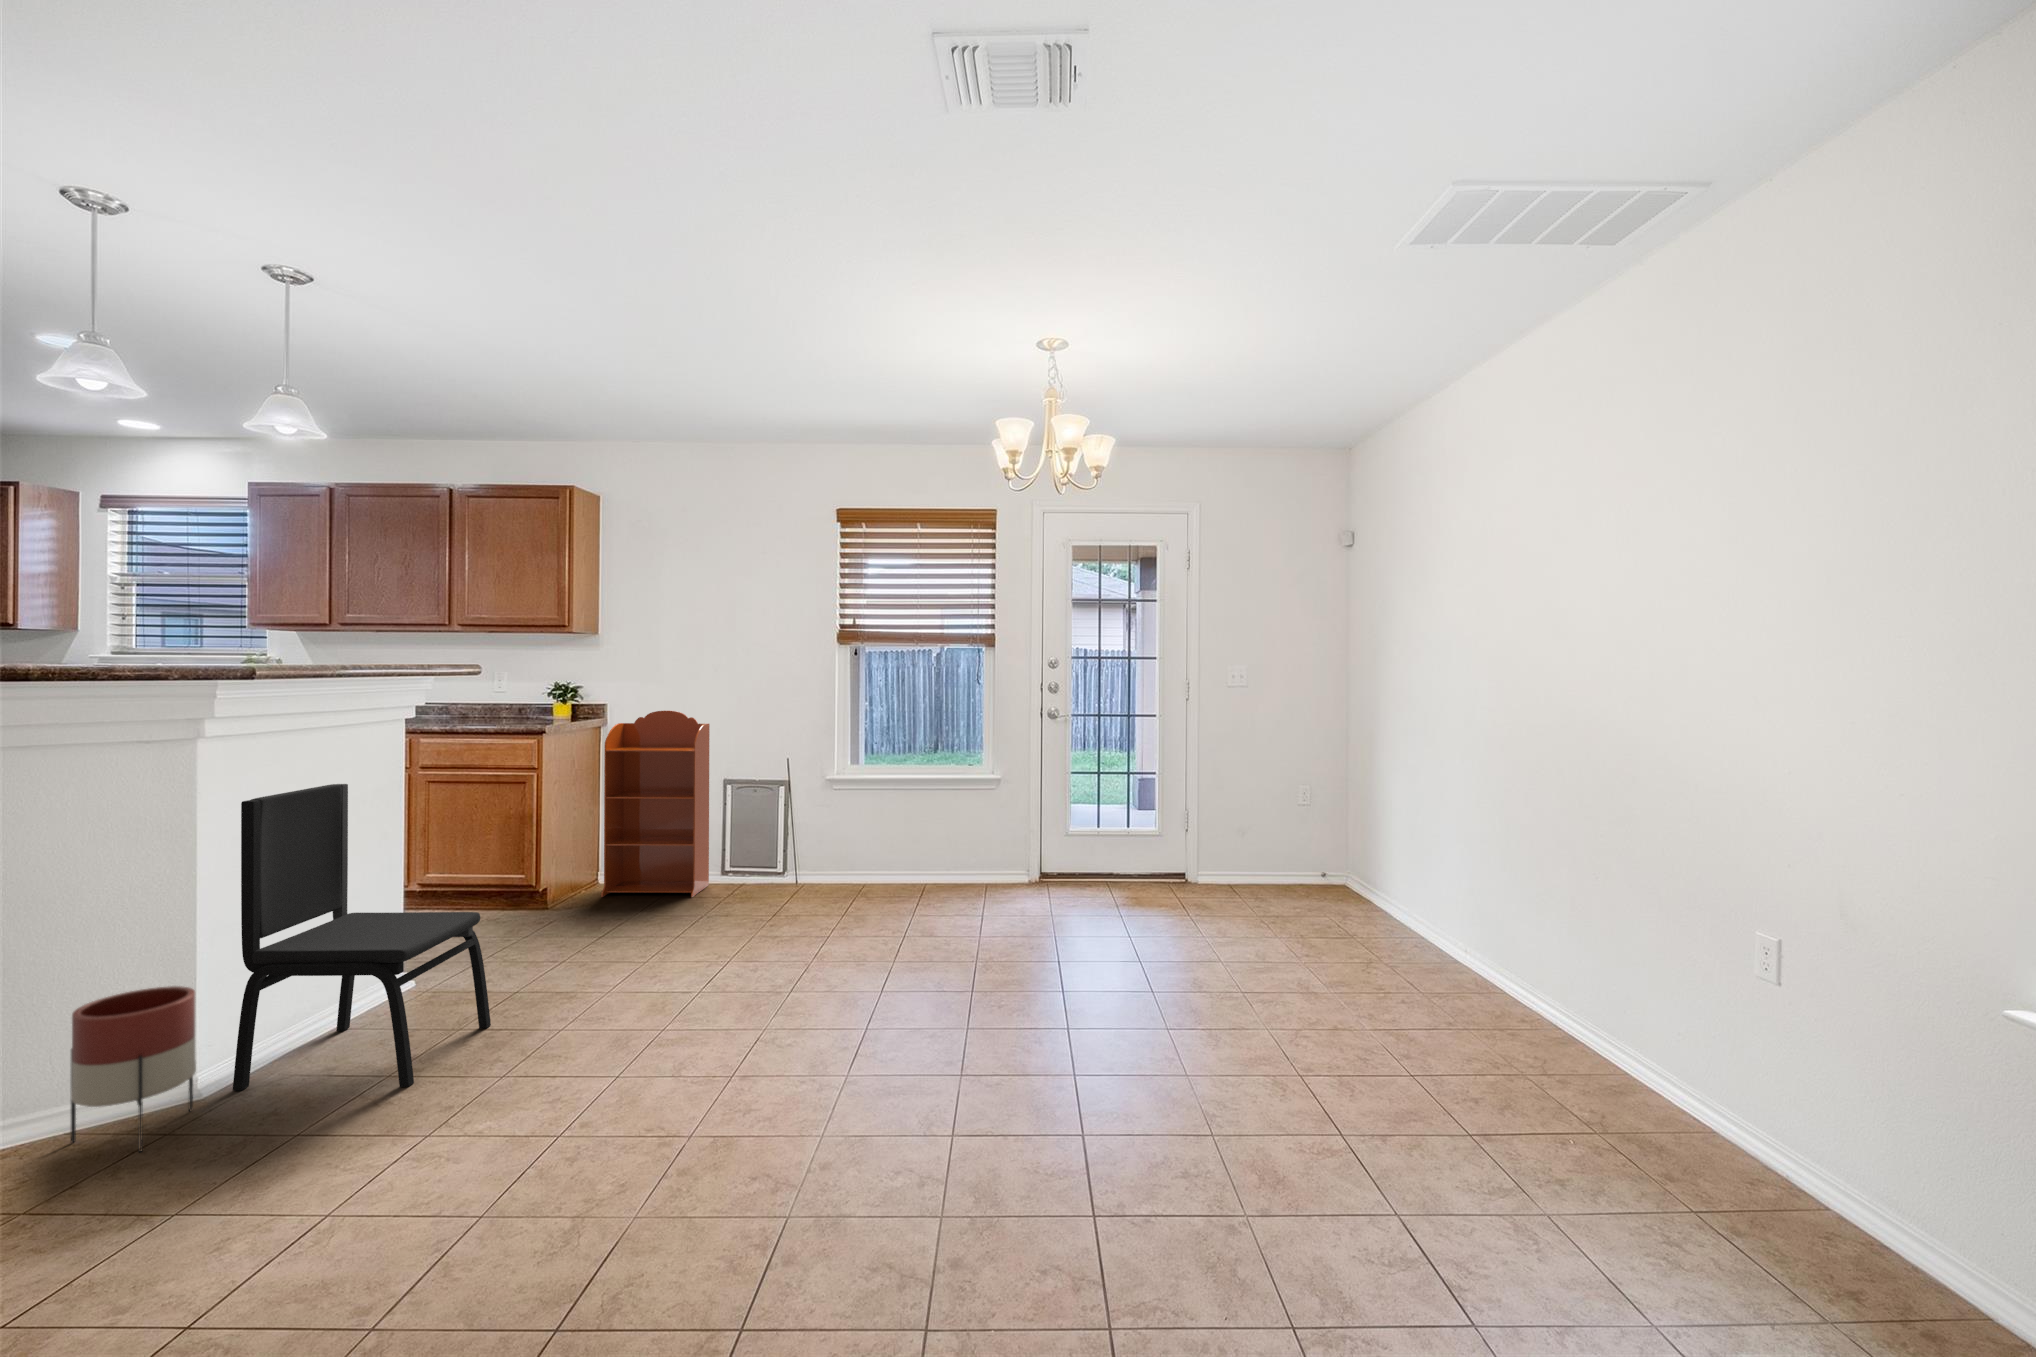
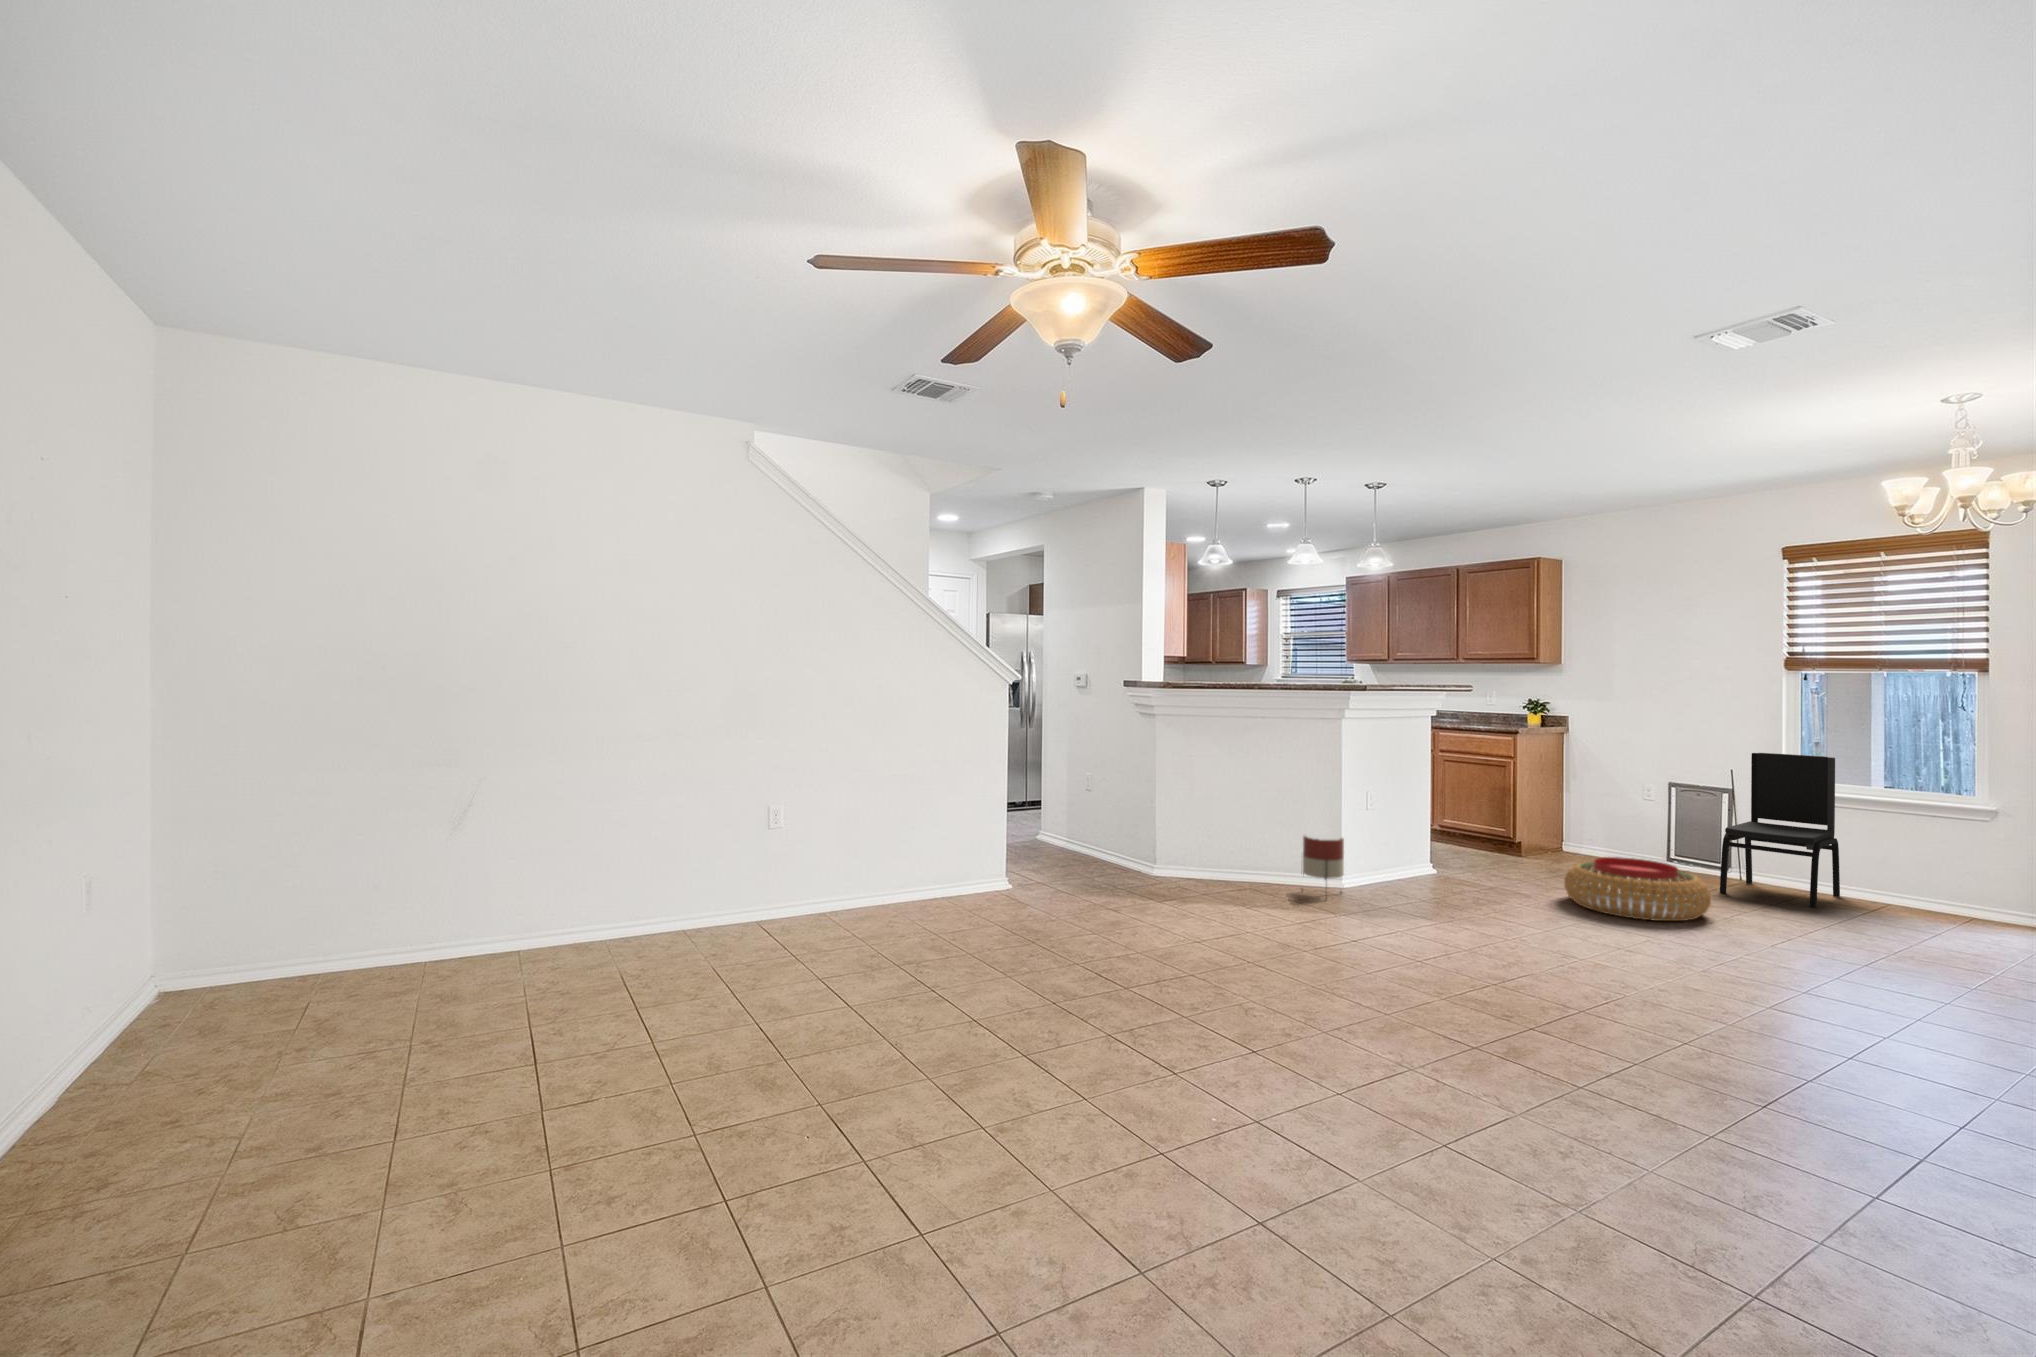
bookcase: present [601,711,710,897] -> none [1561,723,1654,871]
dining chair: present [233,784,491,1091] -> present [1720,753,1840,908]
pouf: none [627,895,806,993] -> present [1564,857,1711,921]

